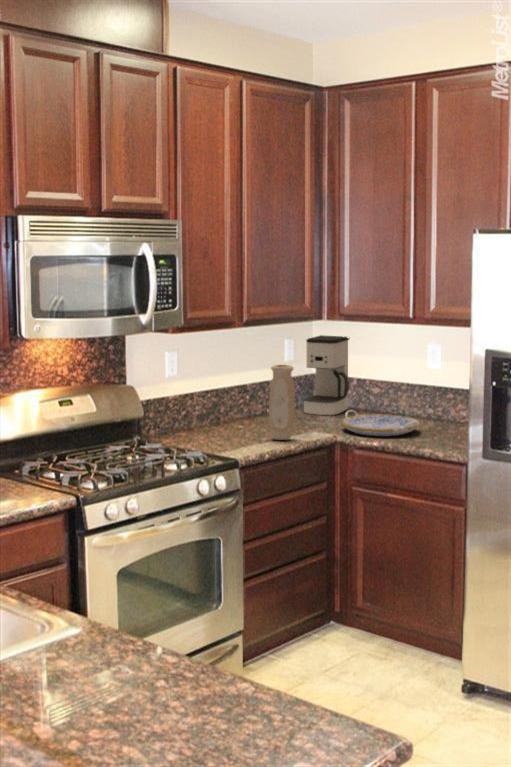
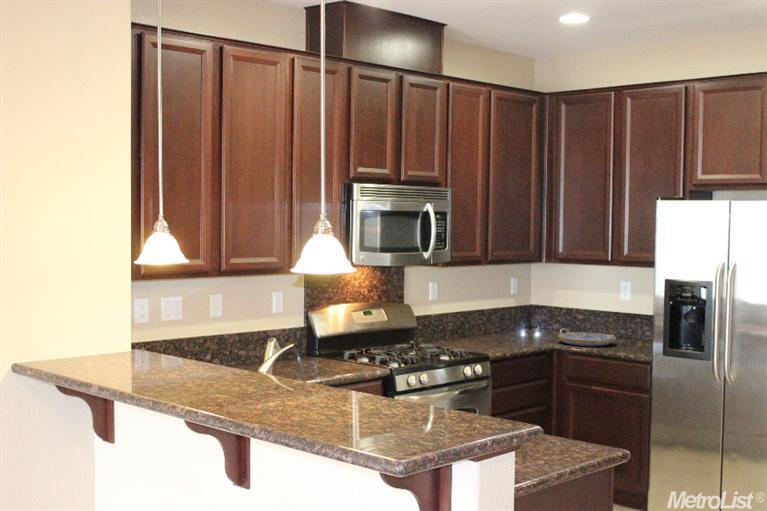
coffee maker: present [304,335,349,416] -> none [526,275,561,335]
vase: present [269,365,295,440] -> none [506,291,525,346]

